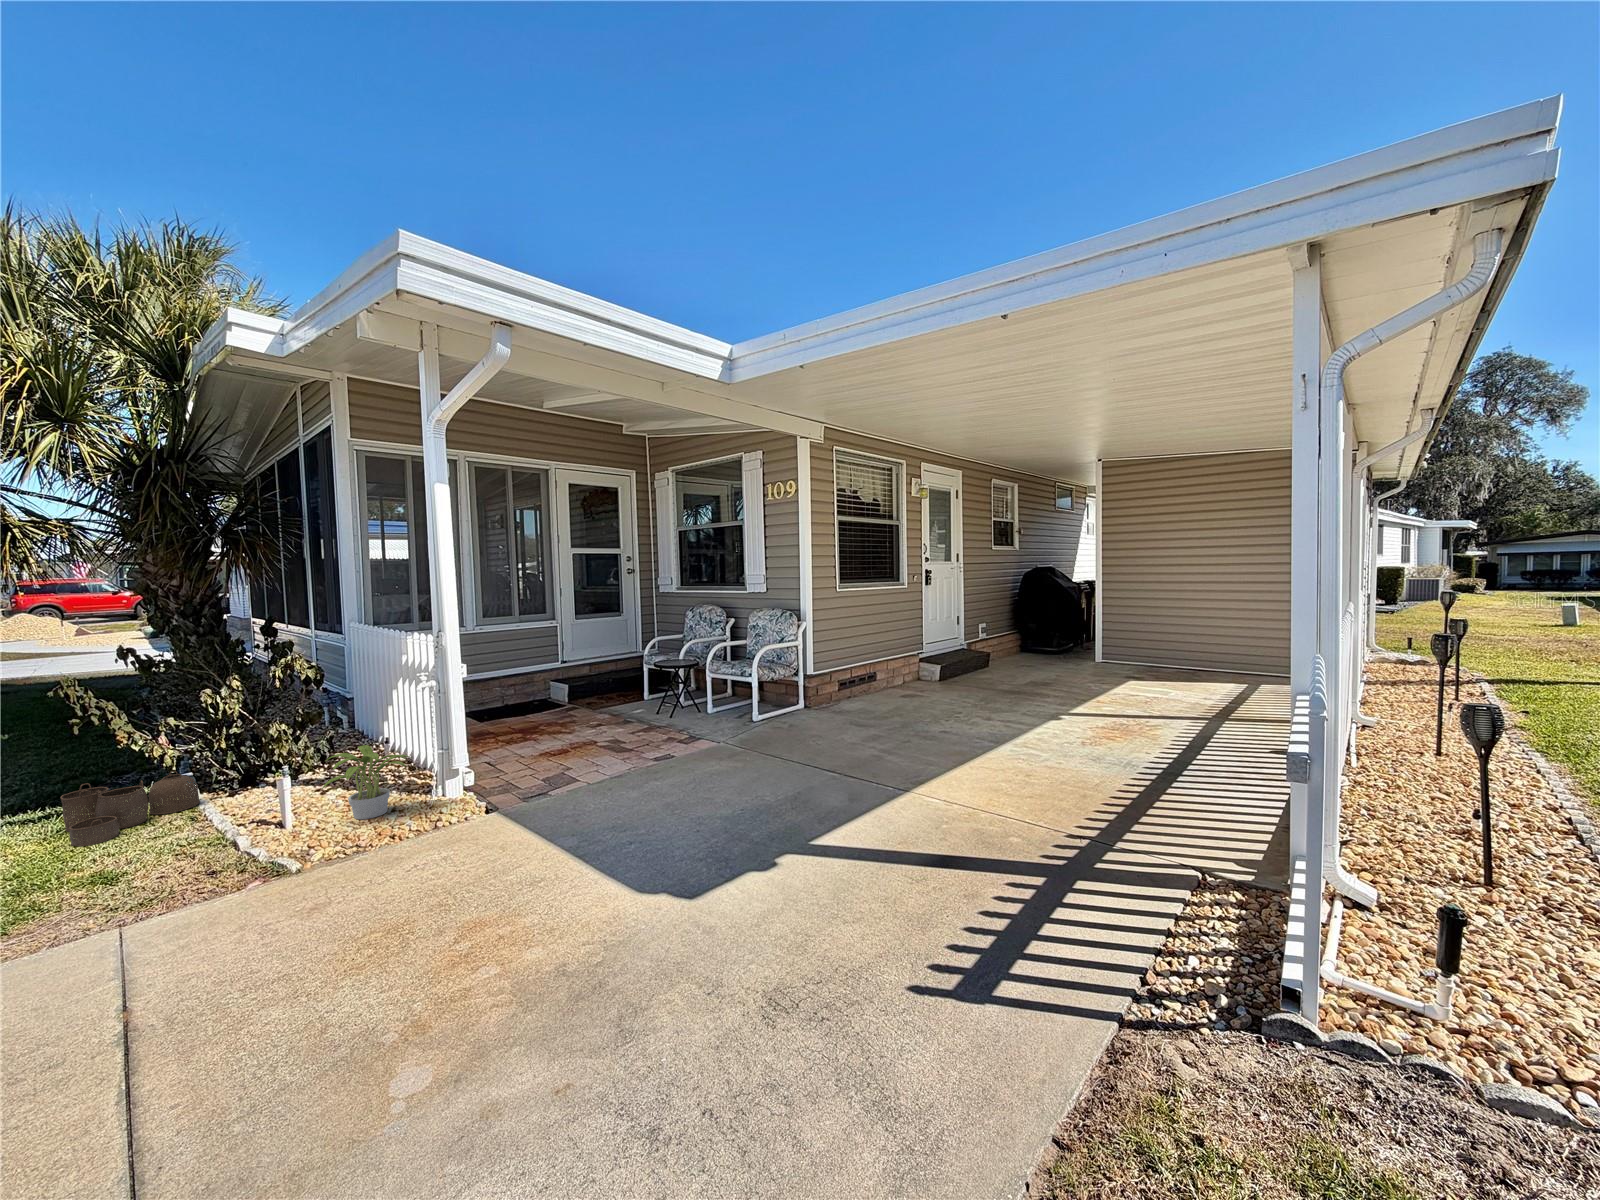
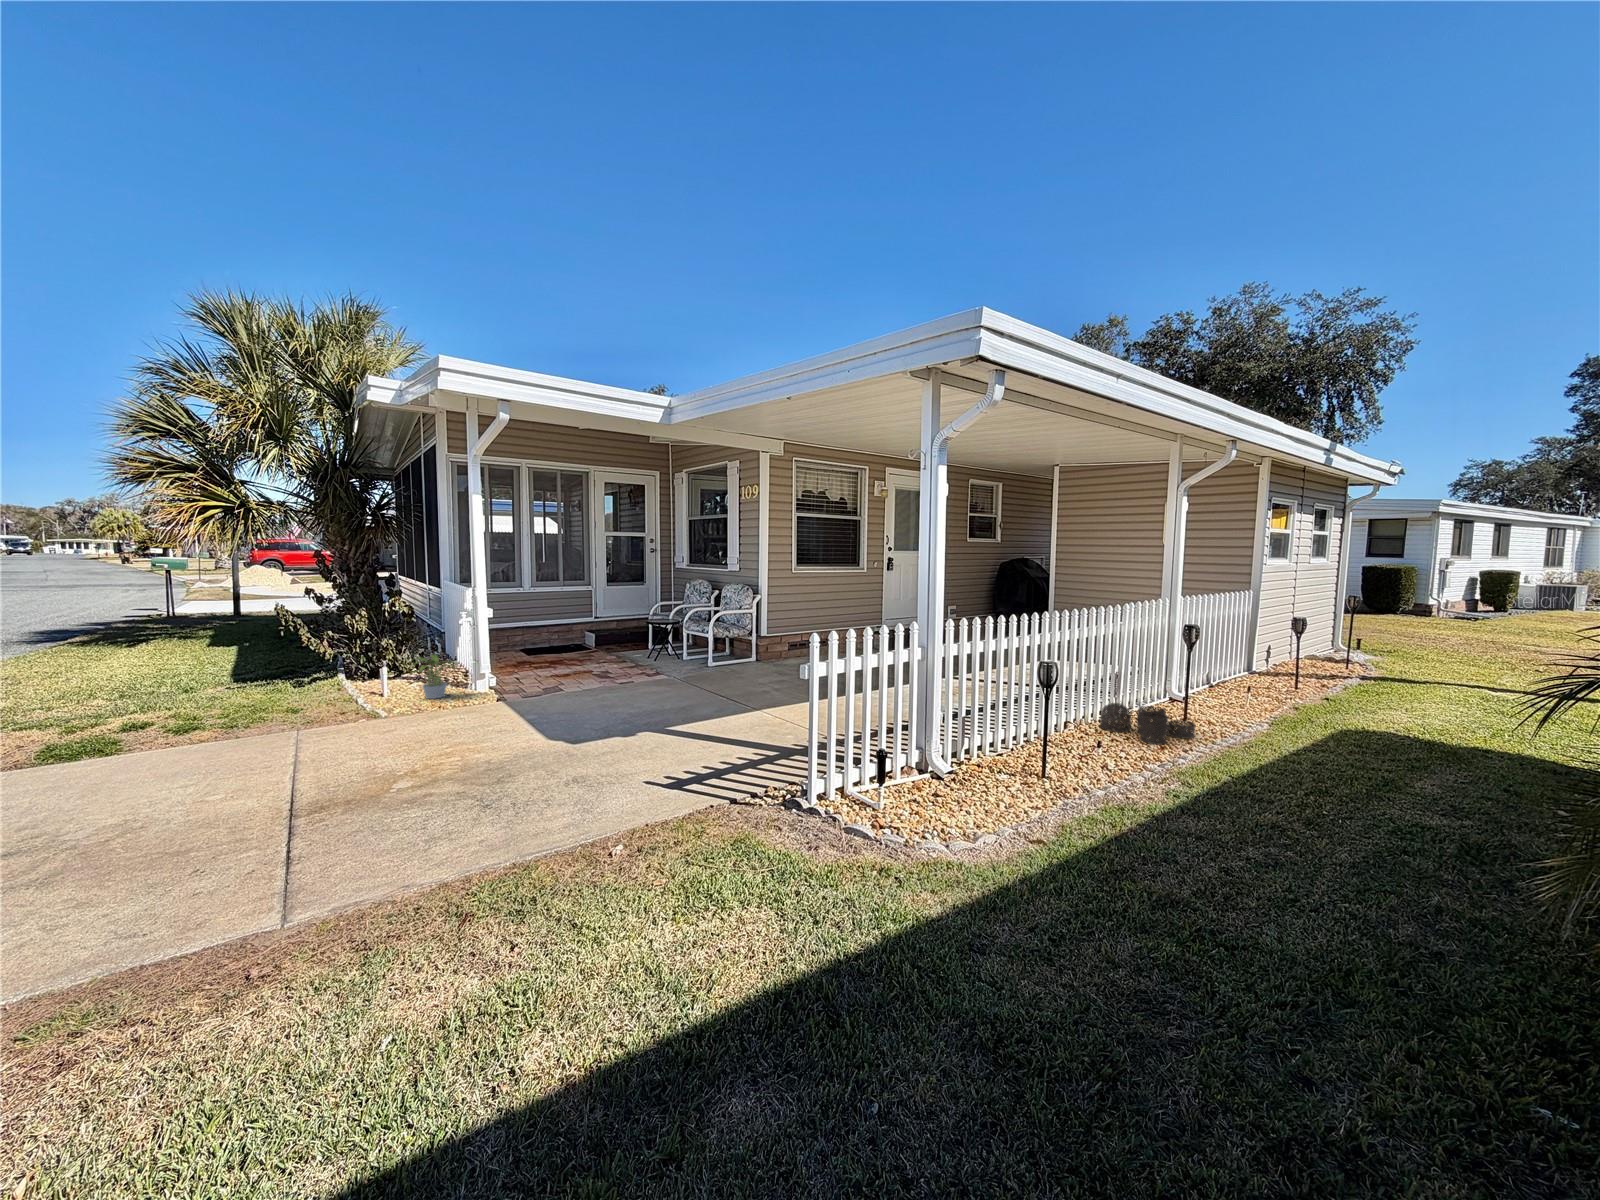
woven basket: present [60,771,200,846] -> present [1100,703,1195,744]

